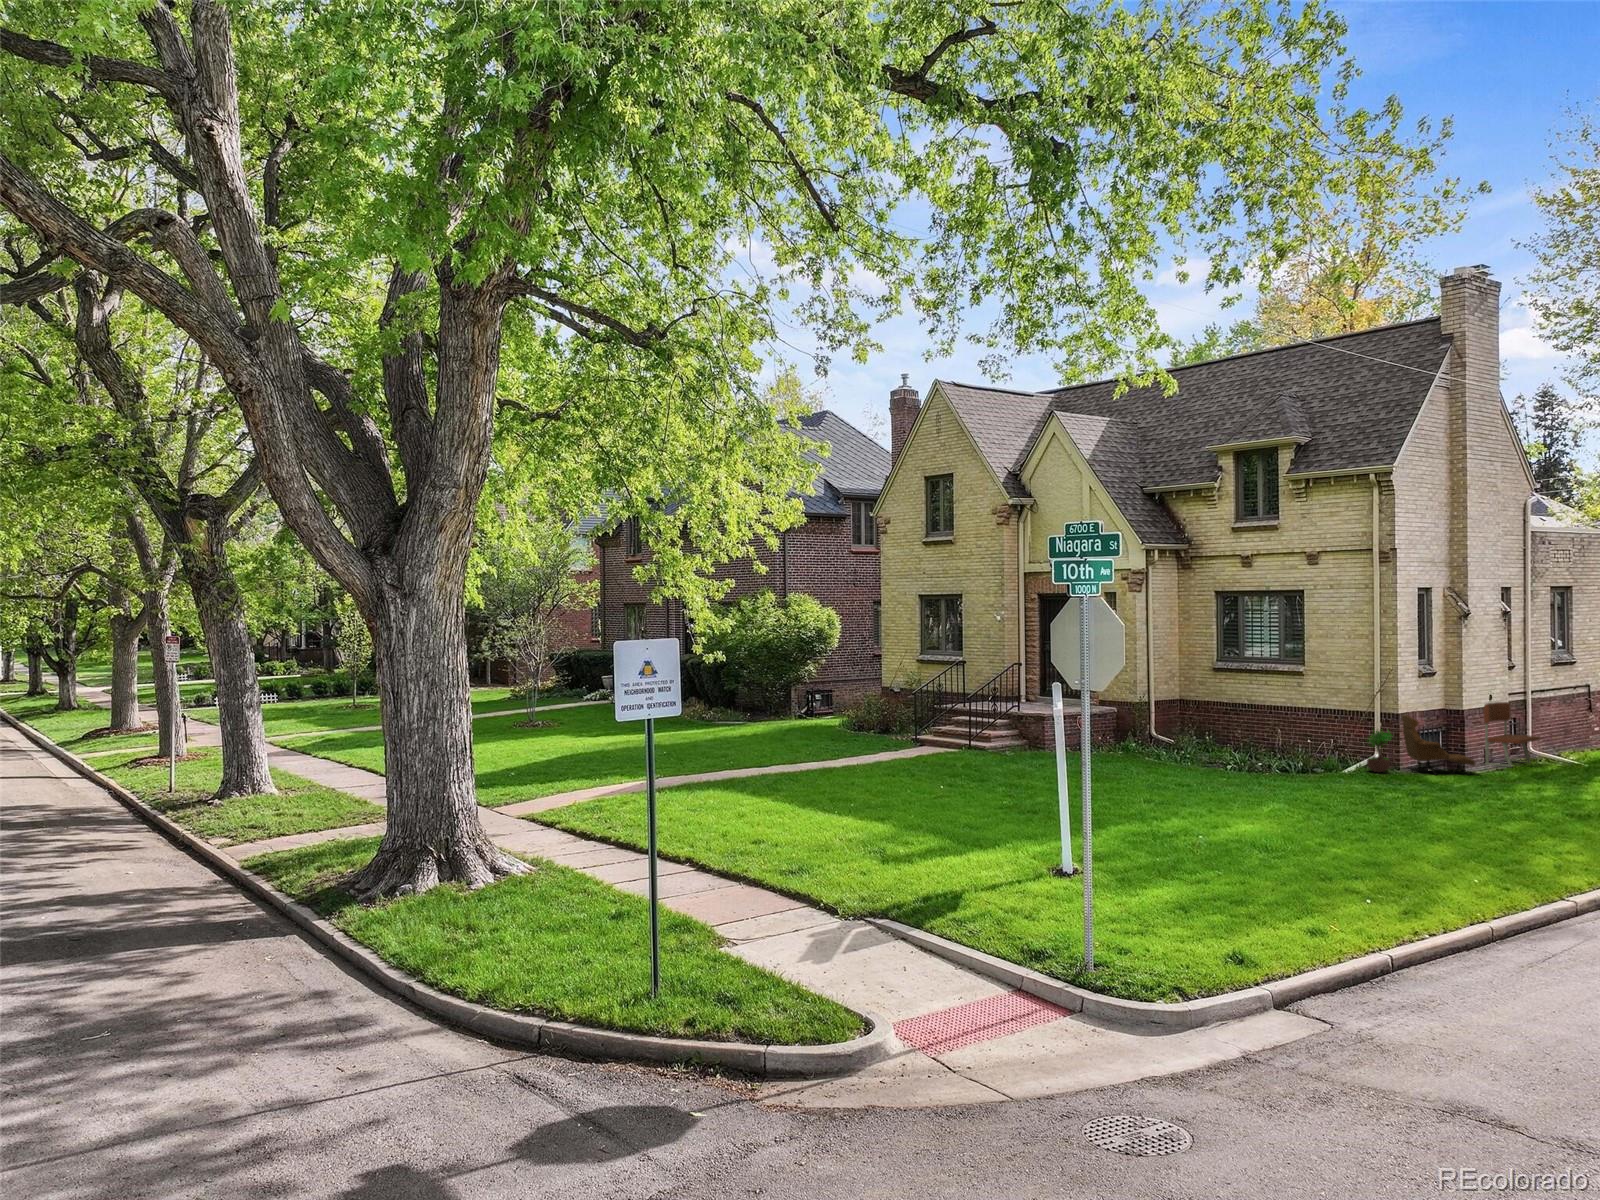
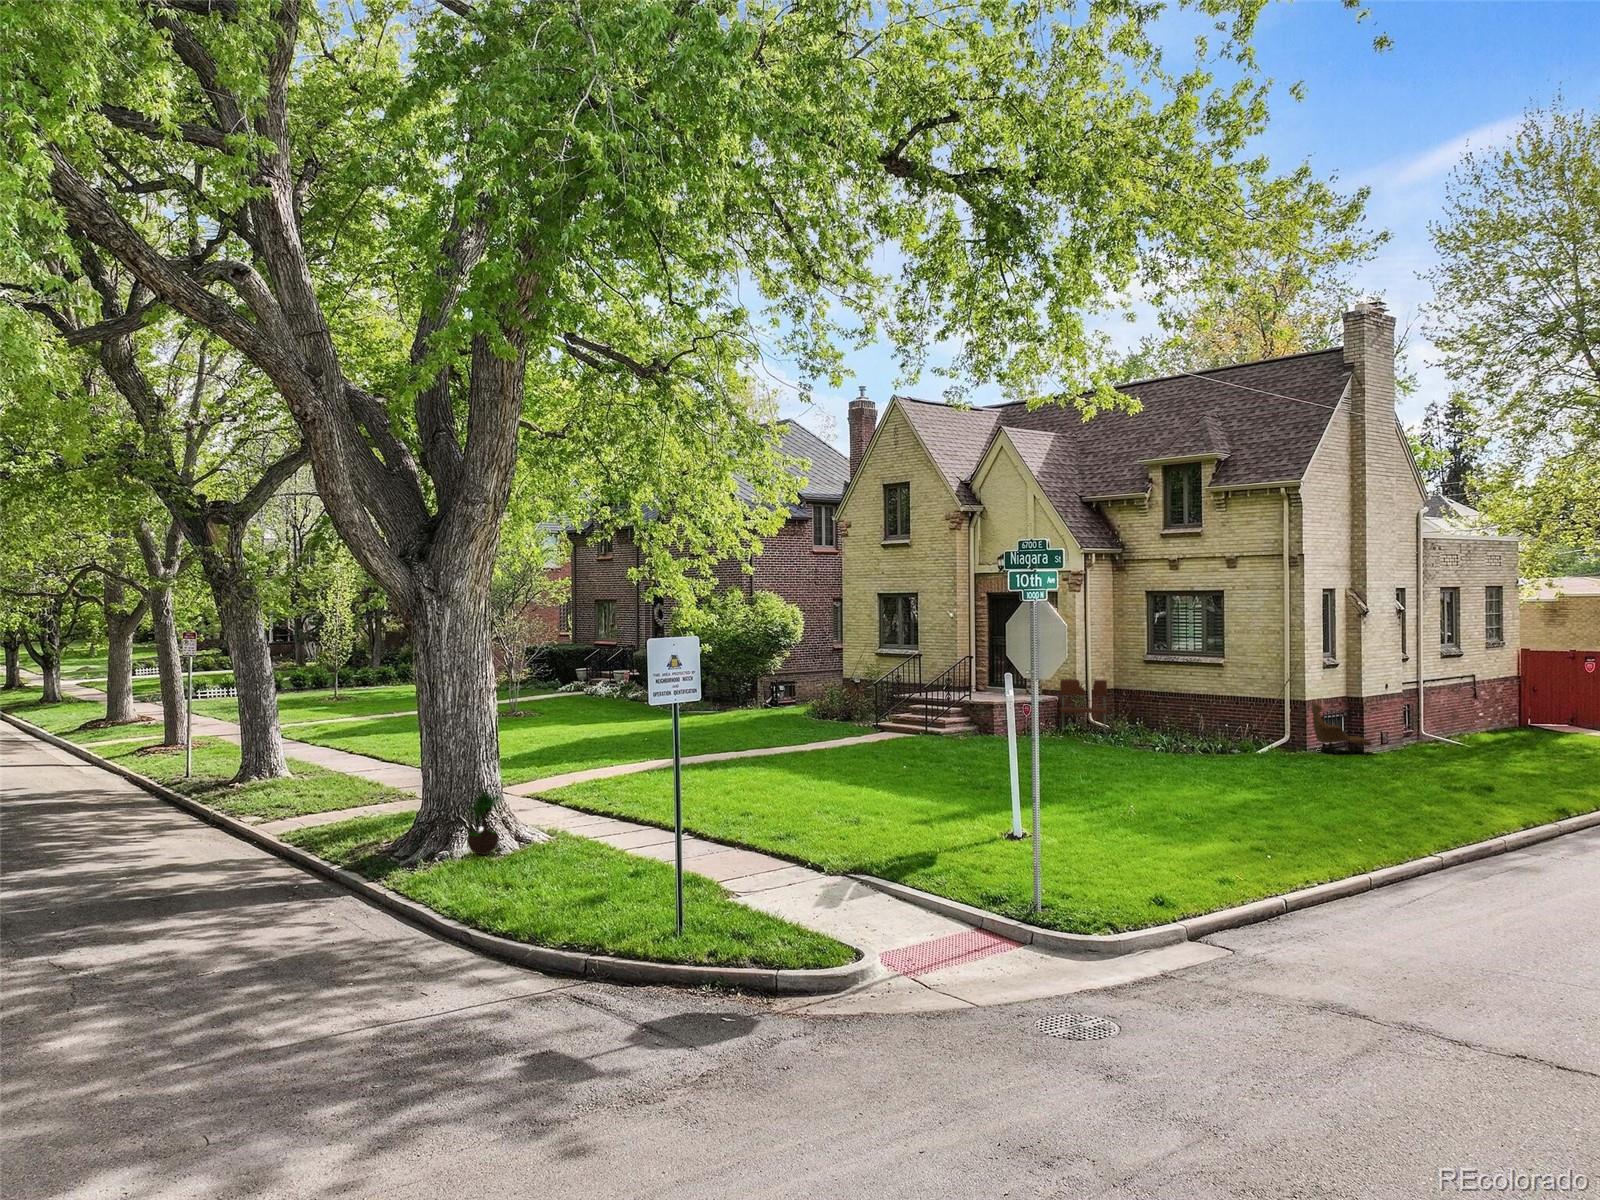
bench: present [1484,702,1540,767] -> present [1060,679,1107,732]
potted tree: present [1367,731,1391,772] -> present [467,791,502,855]

